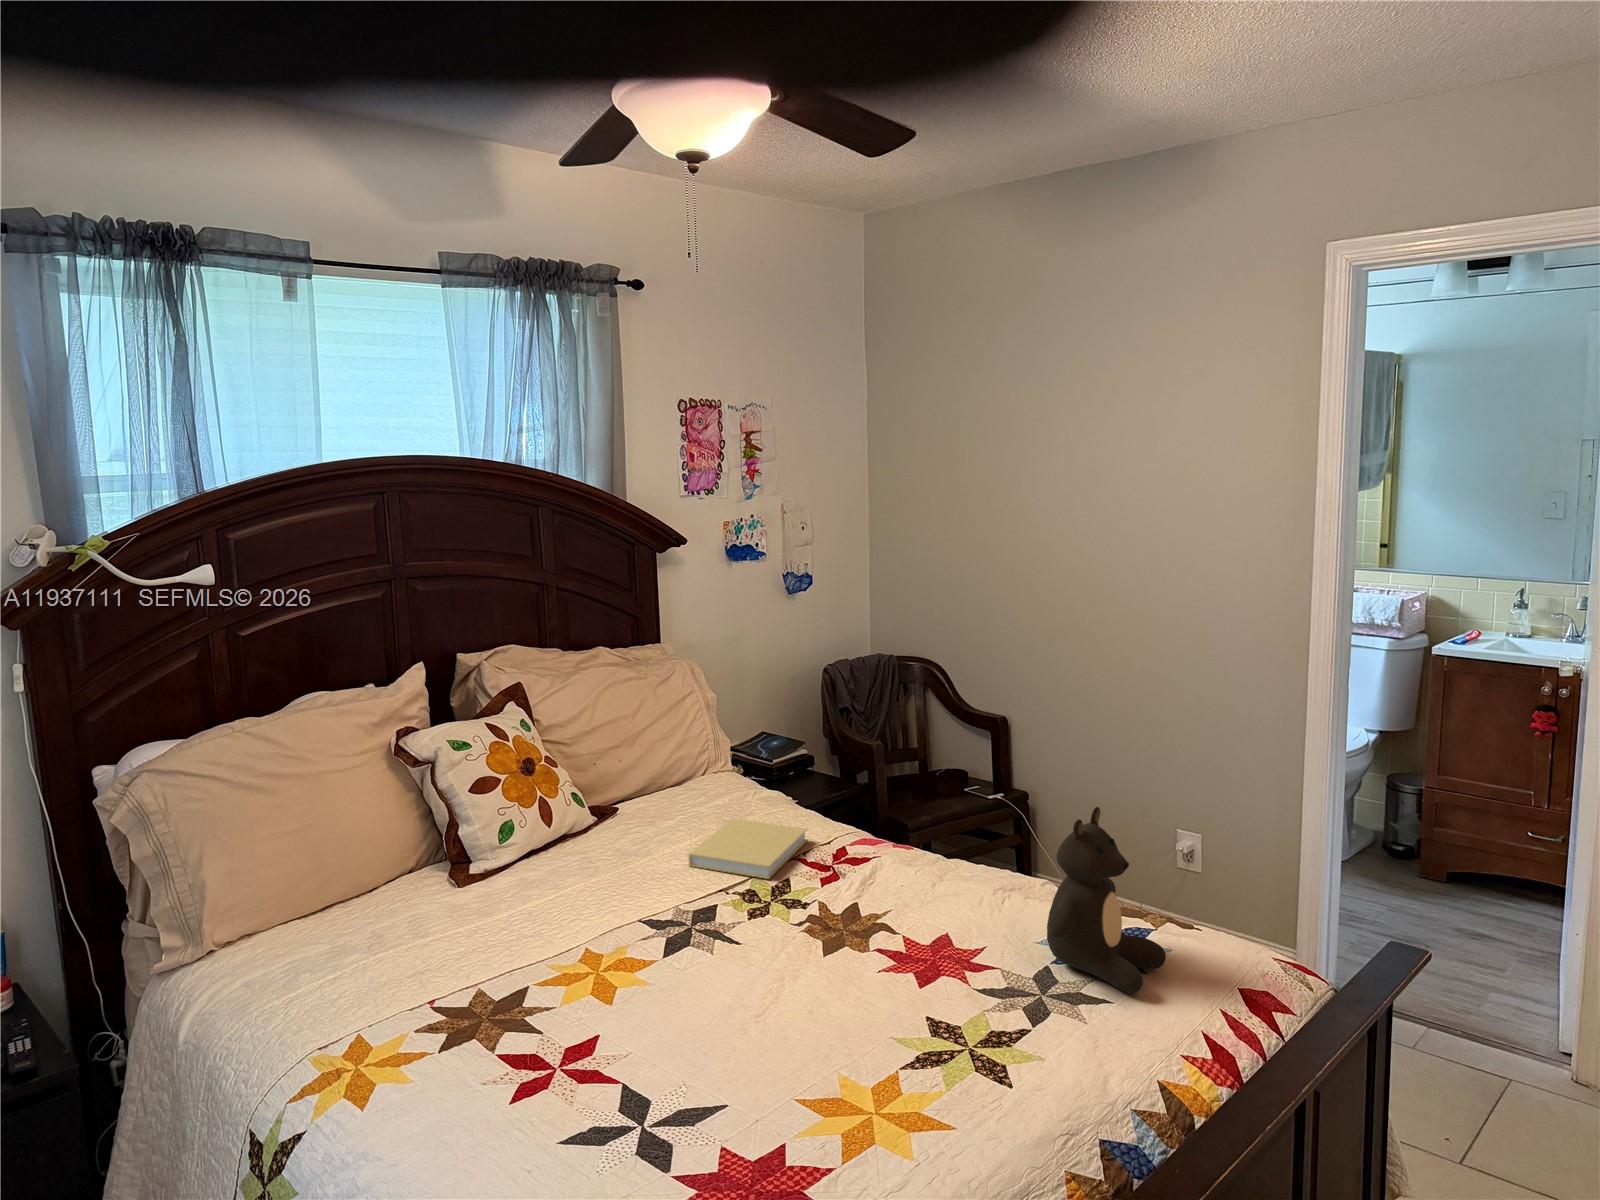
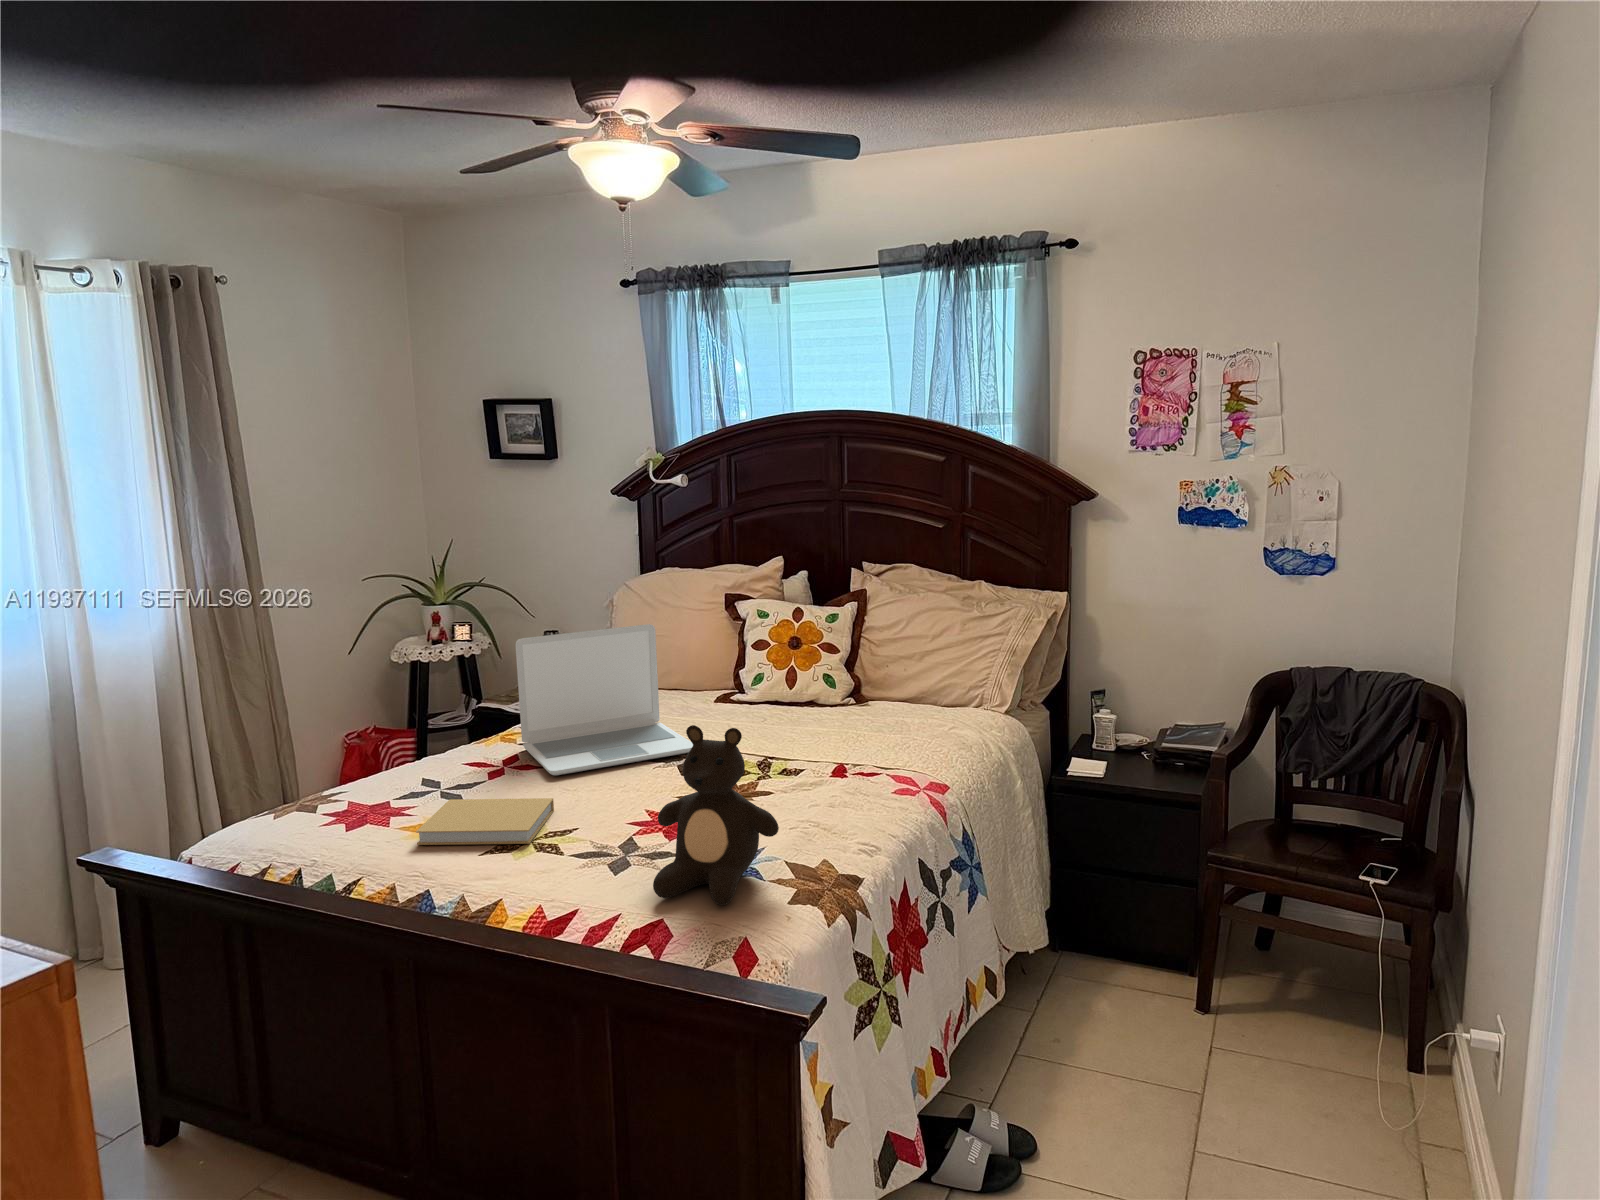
laptop: none [505,787,696,1034] -> present [516,624,693,775]
book: present [689,818,807,879] -> present [416,798,554,845]

